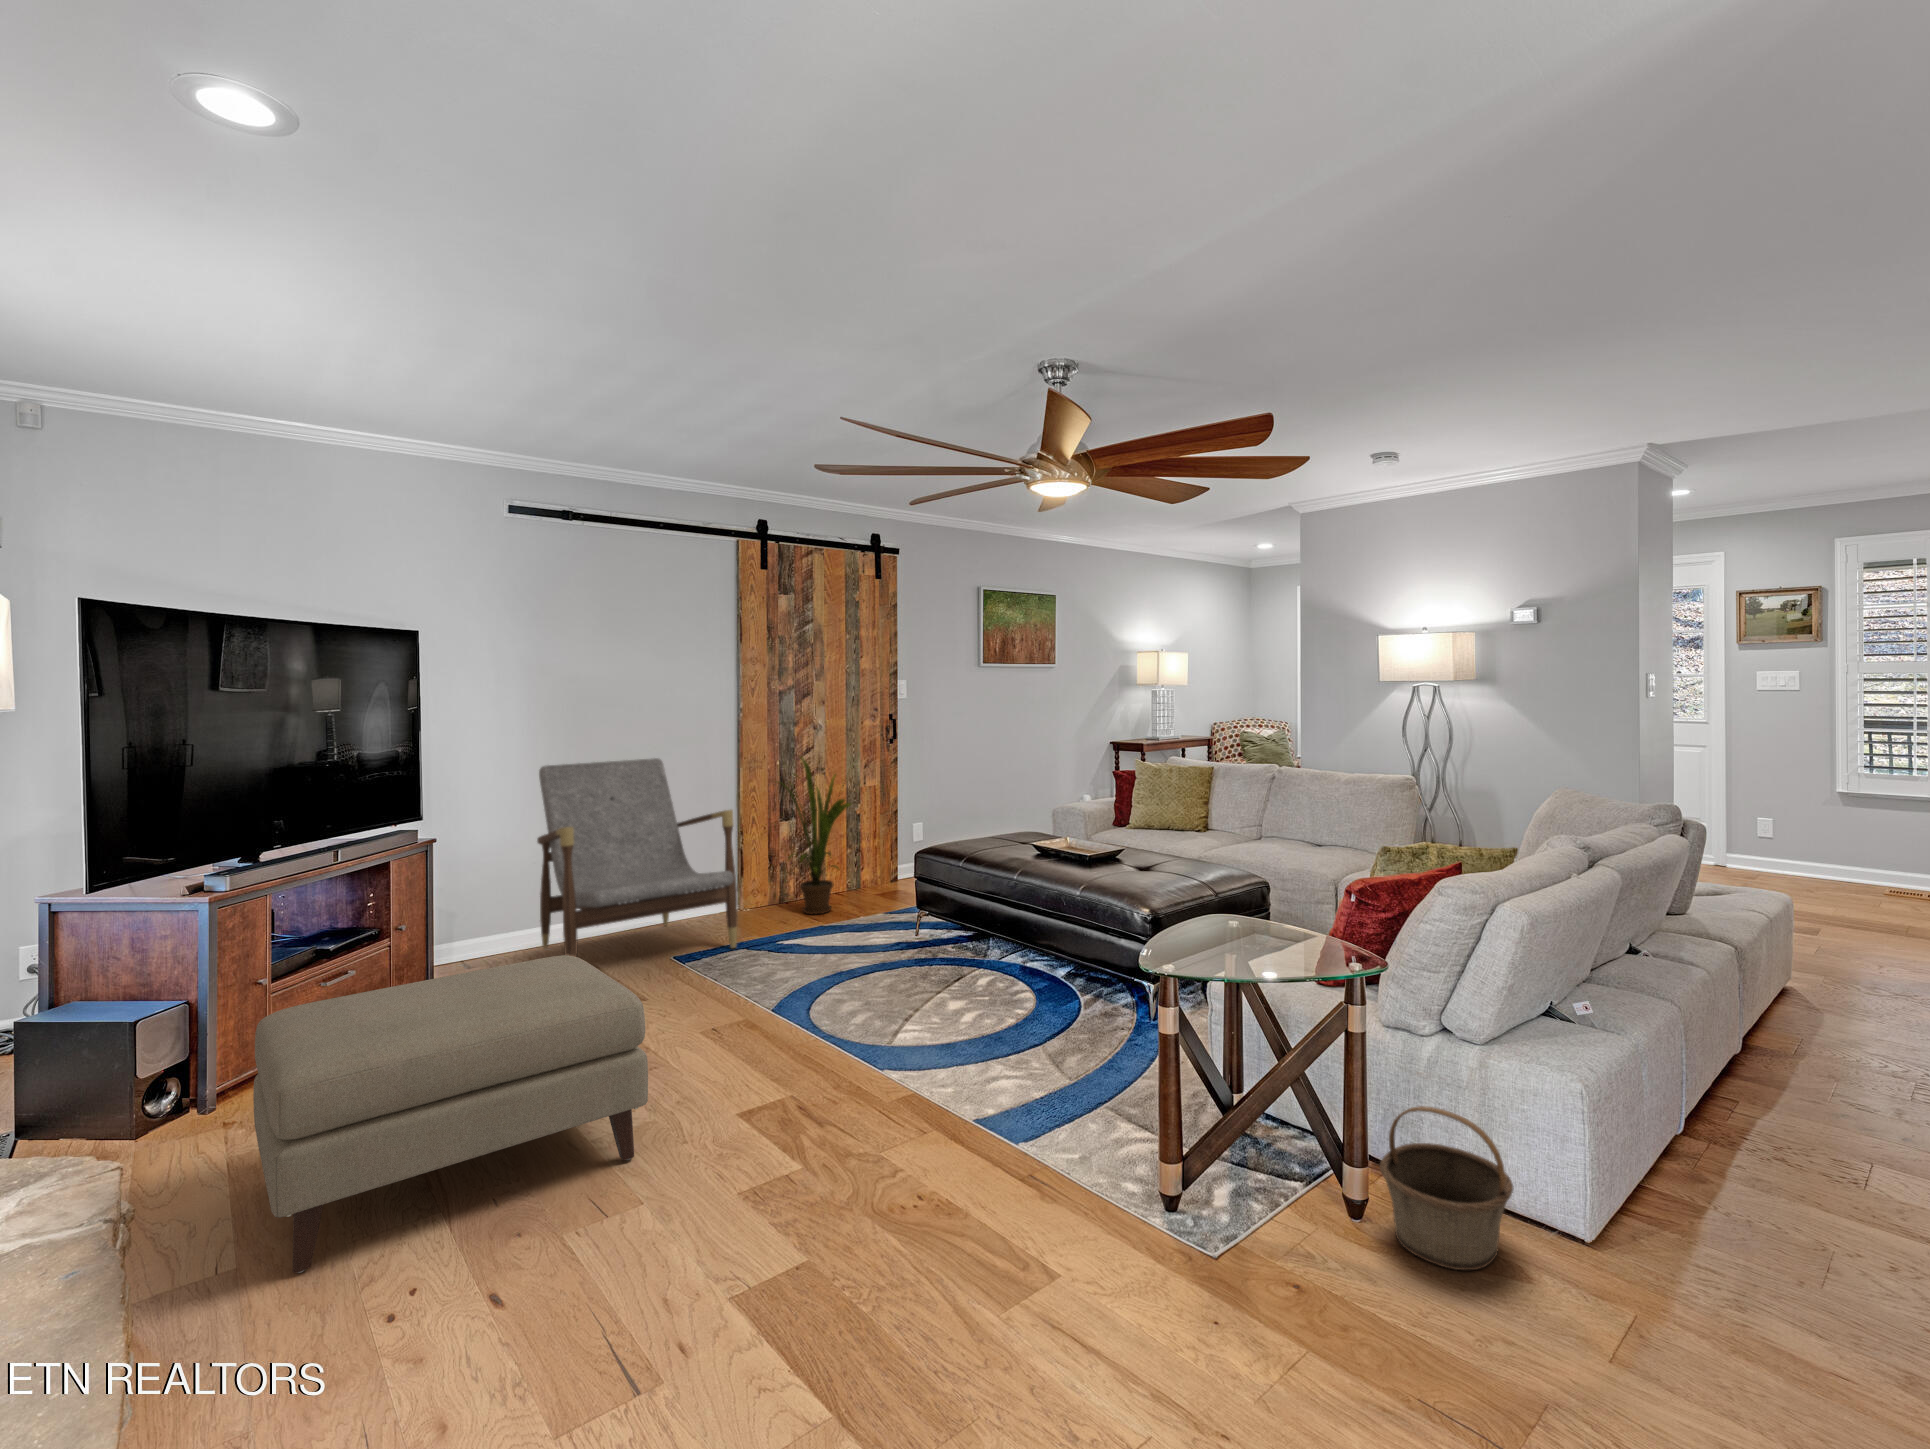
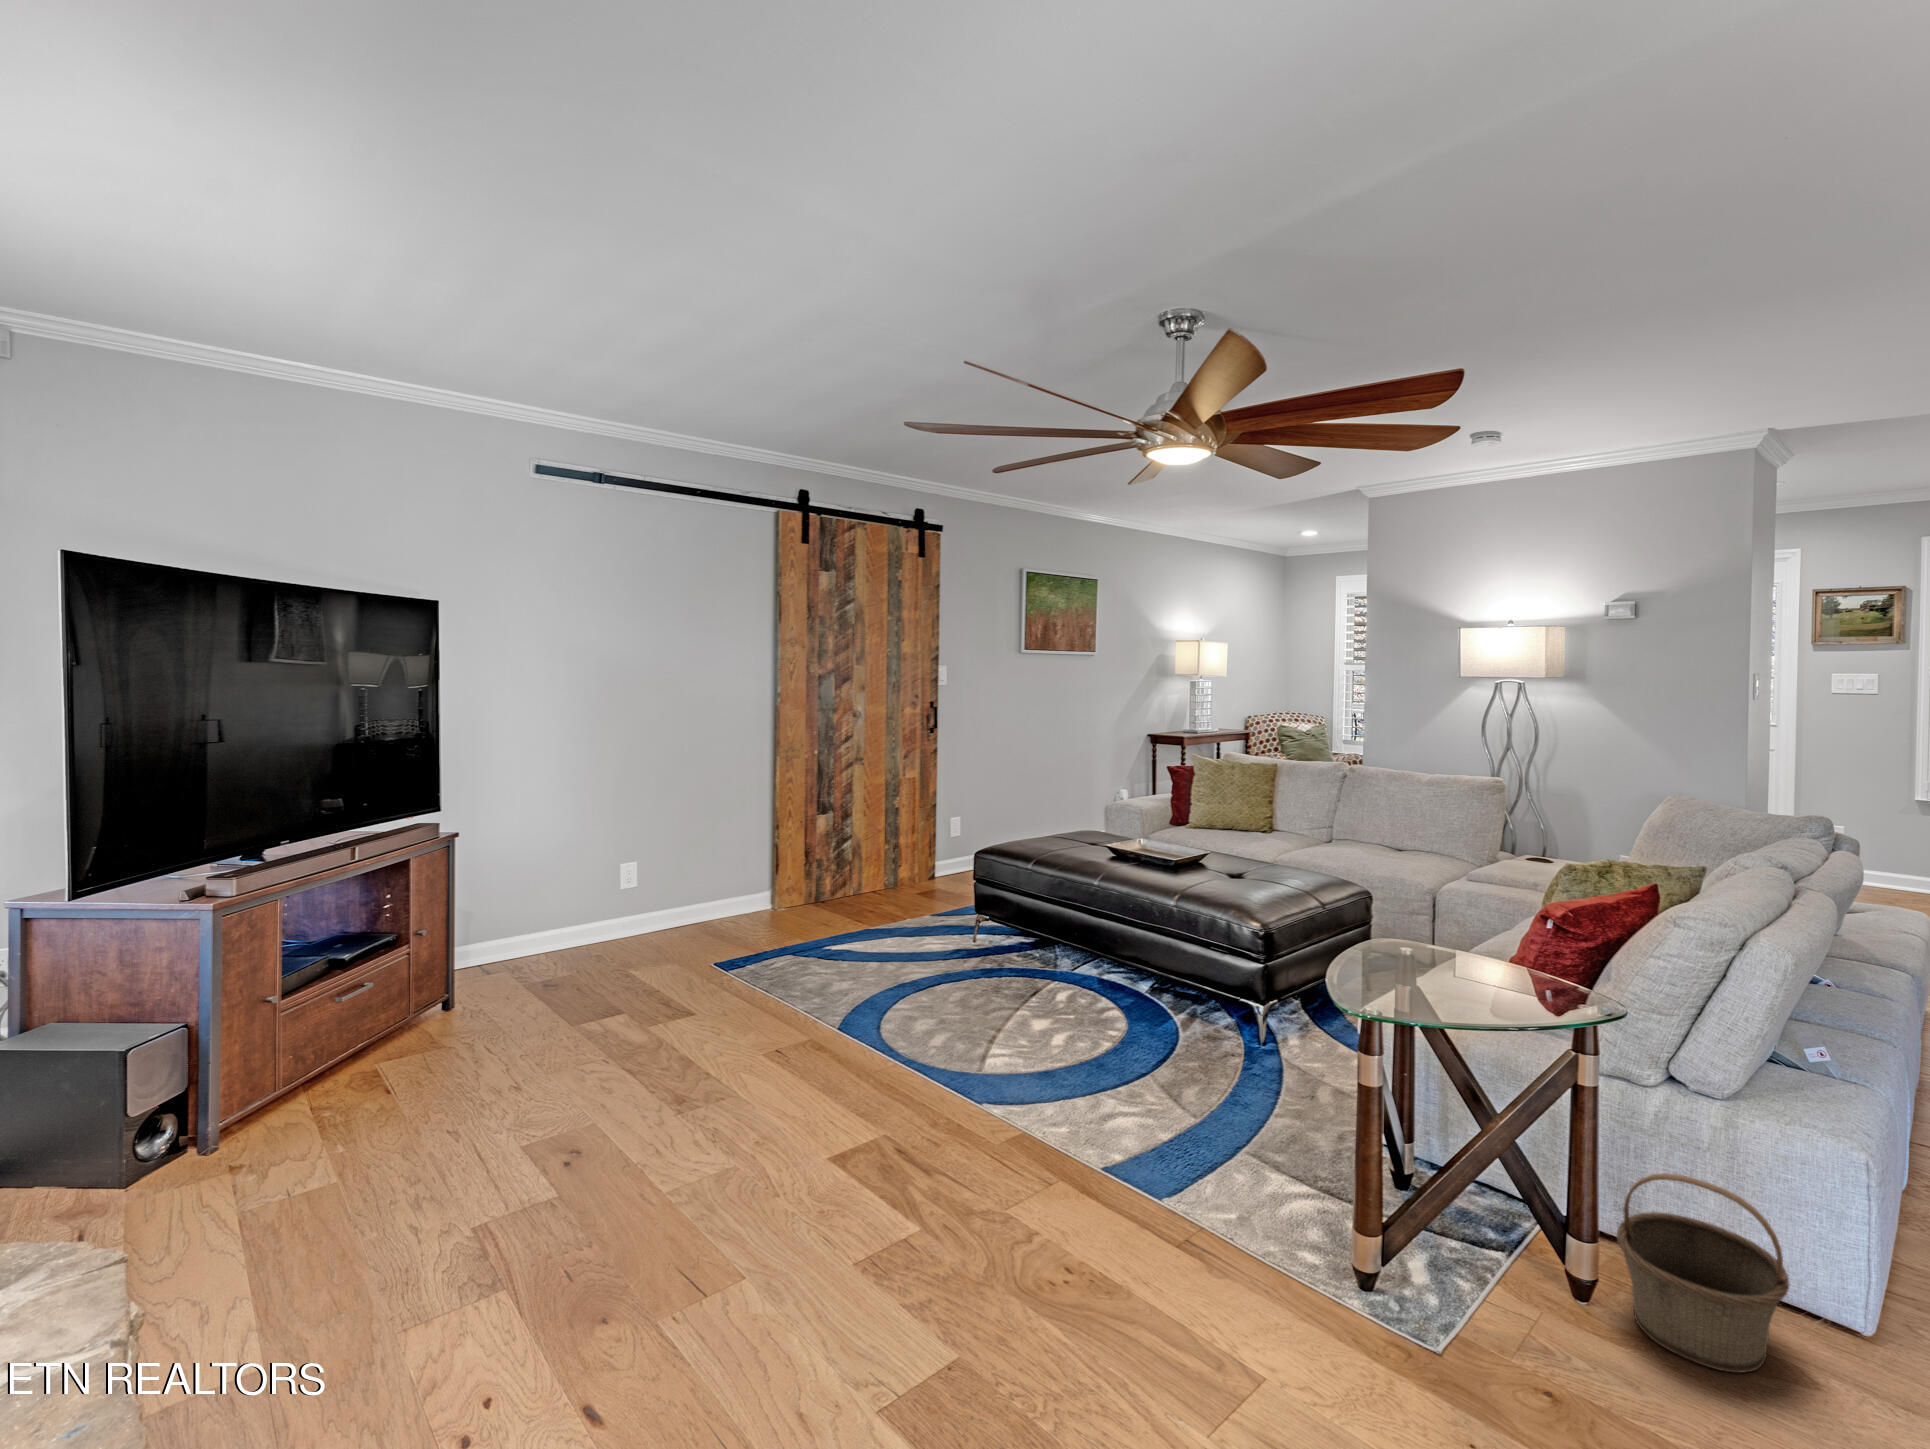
house plant: present [781,757,852,914] -> none [809,744,907,916]
armchair: present [537,758,738,956] -> none [564,746,781,993]
ottoman: present [253,955,648,1273] -> none [277,974,737,1372]

